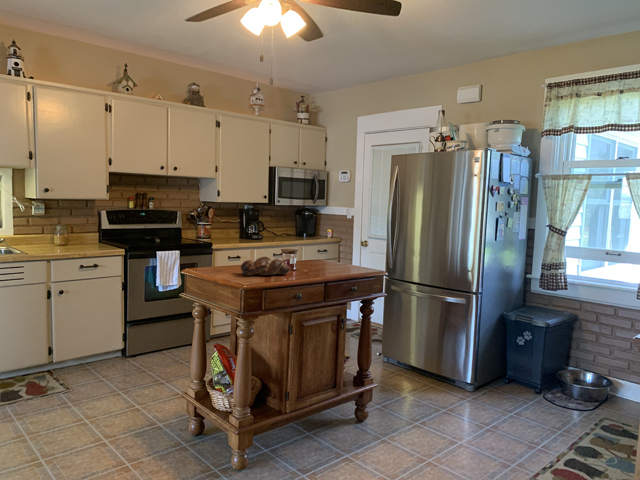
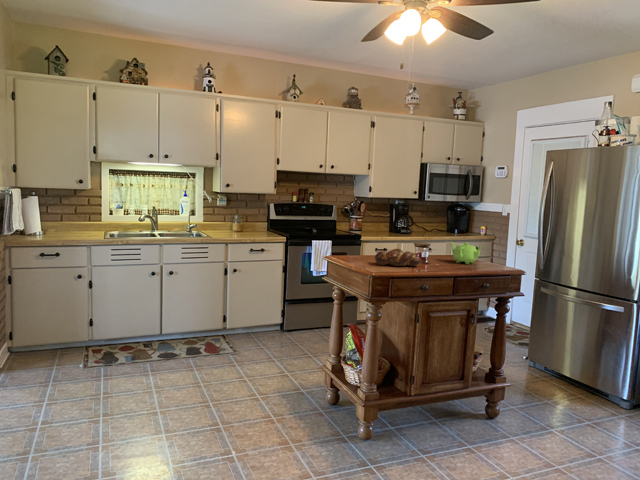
teapot: none [314,247,349,268] -> present [450,242,482,264]

